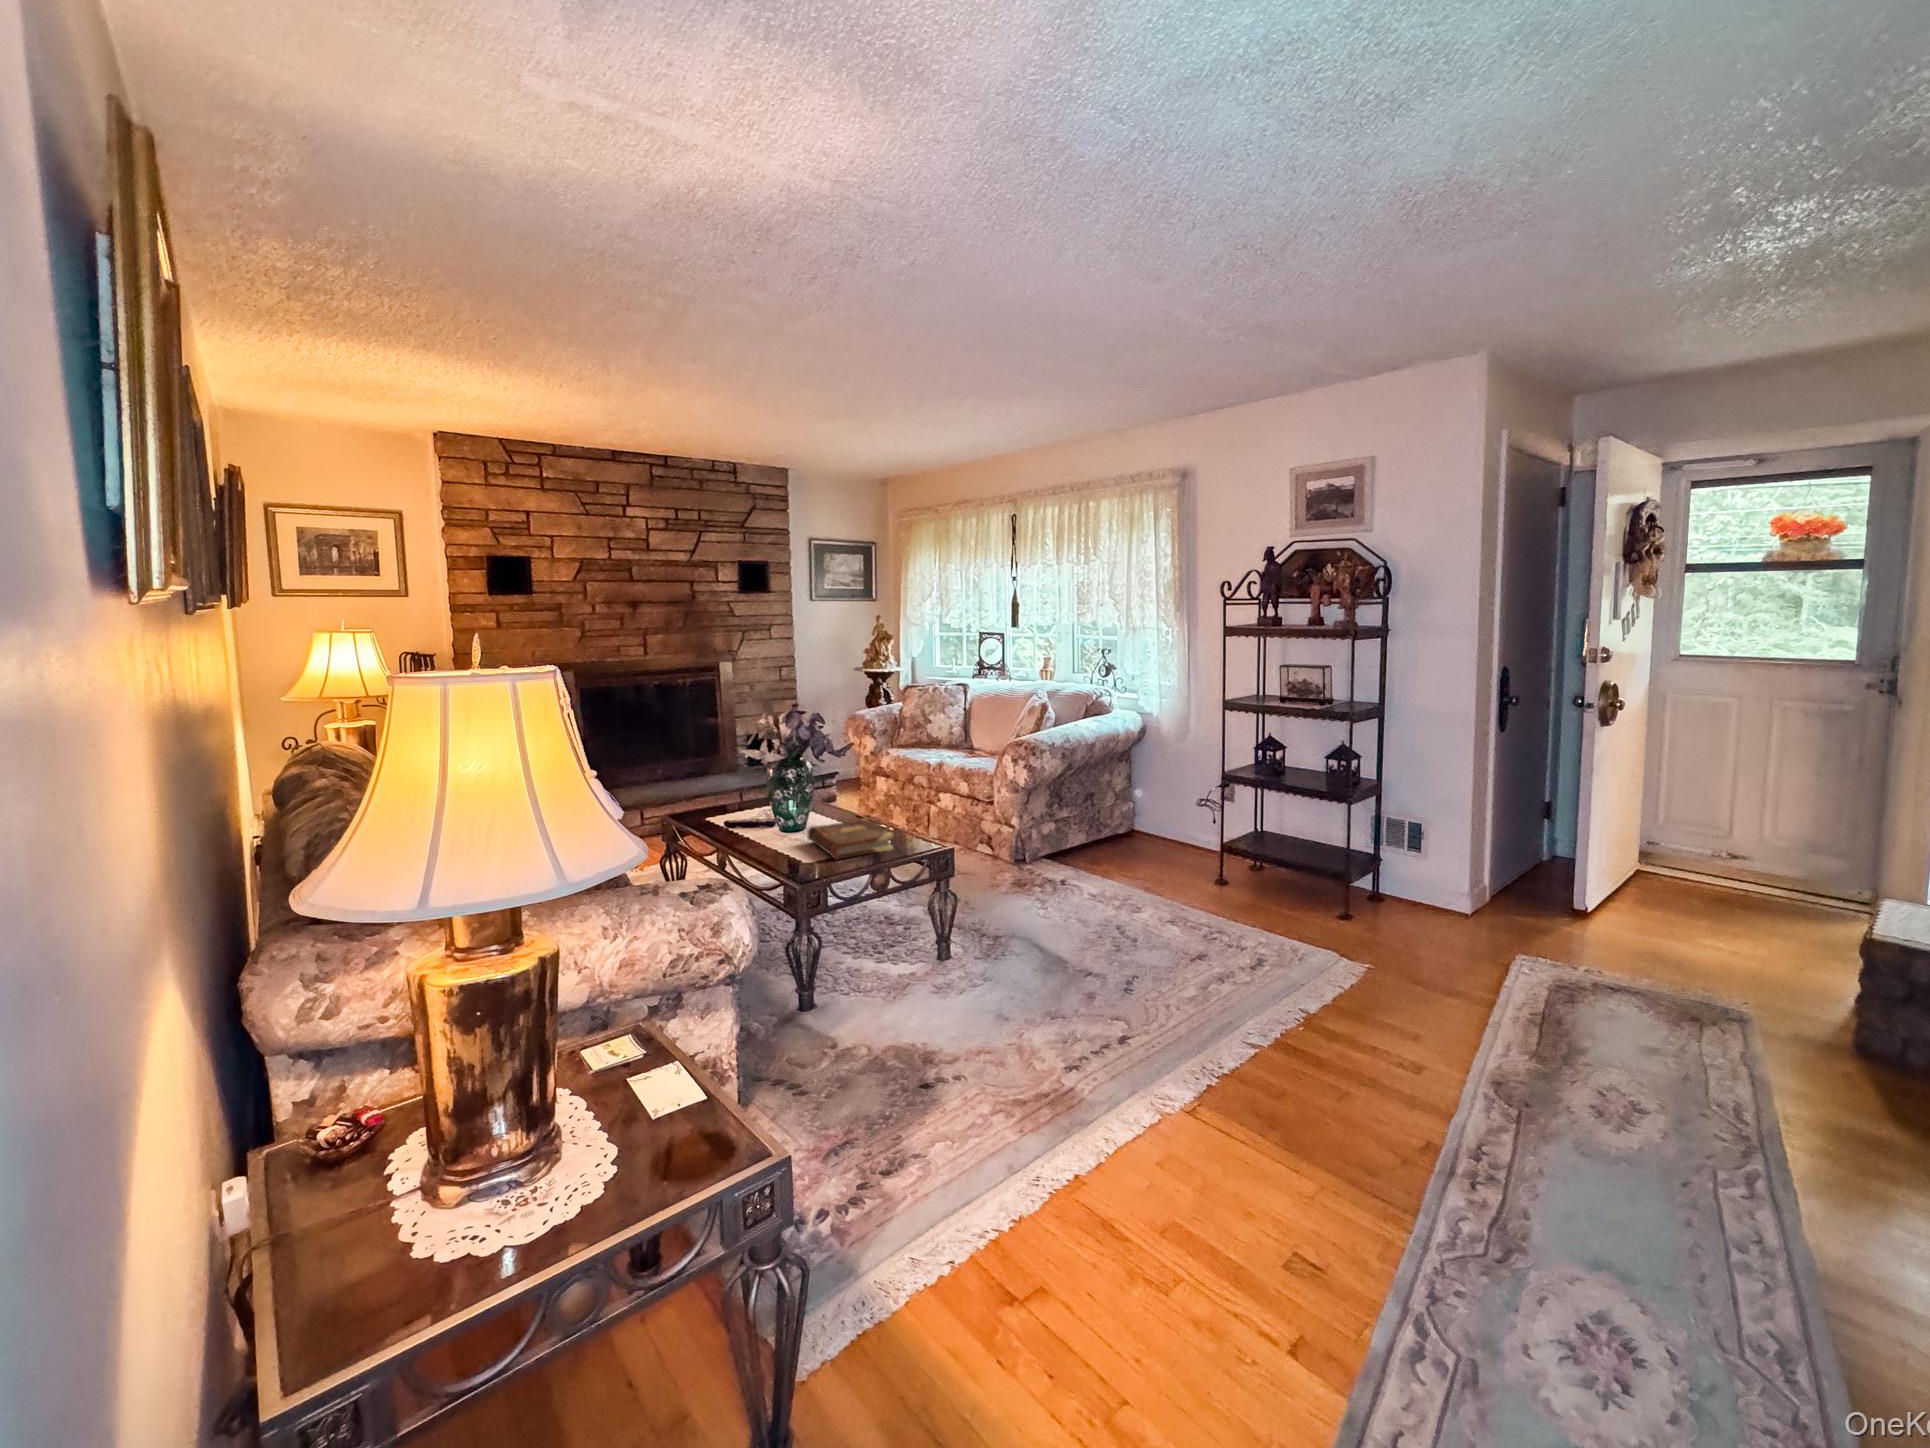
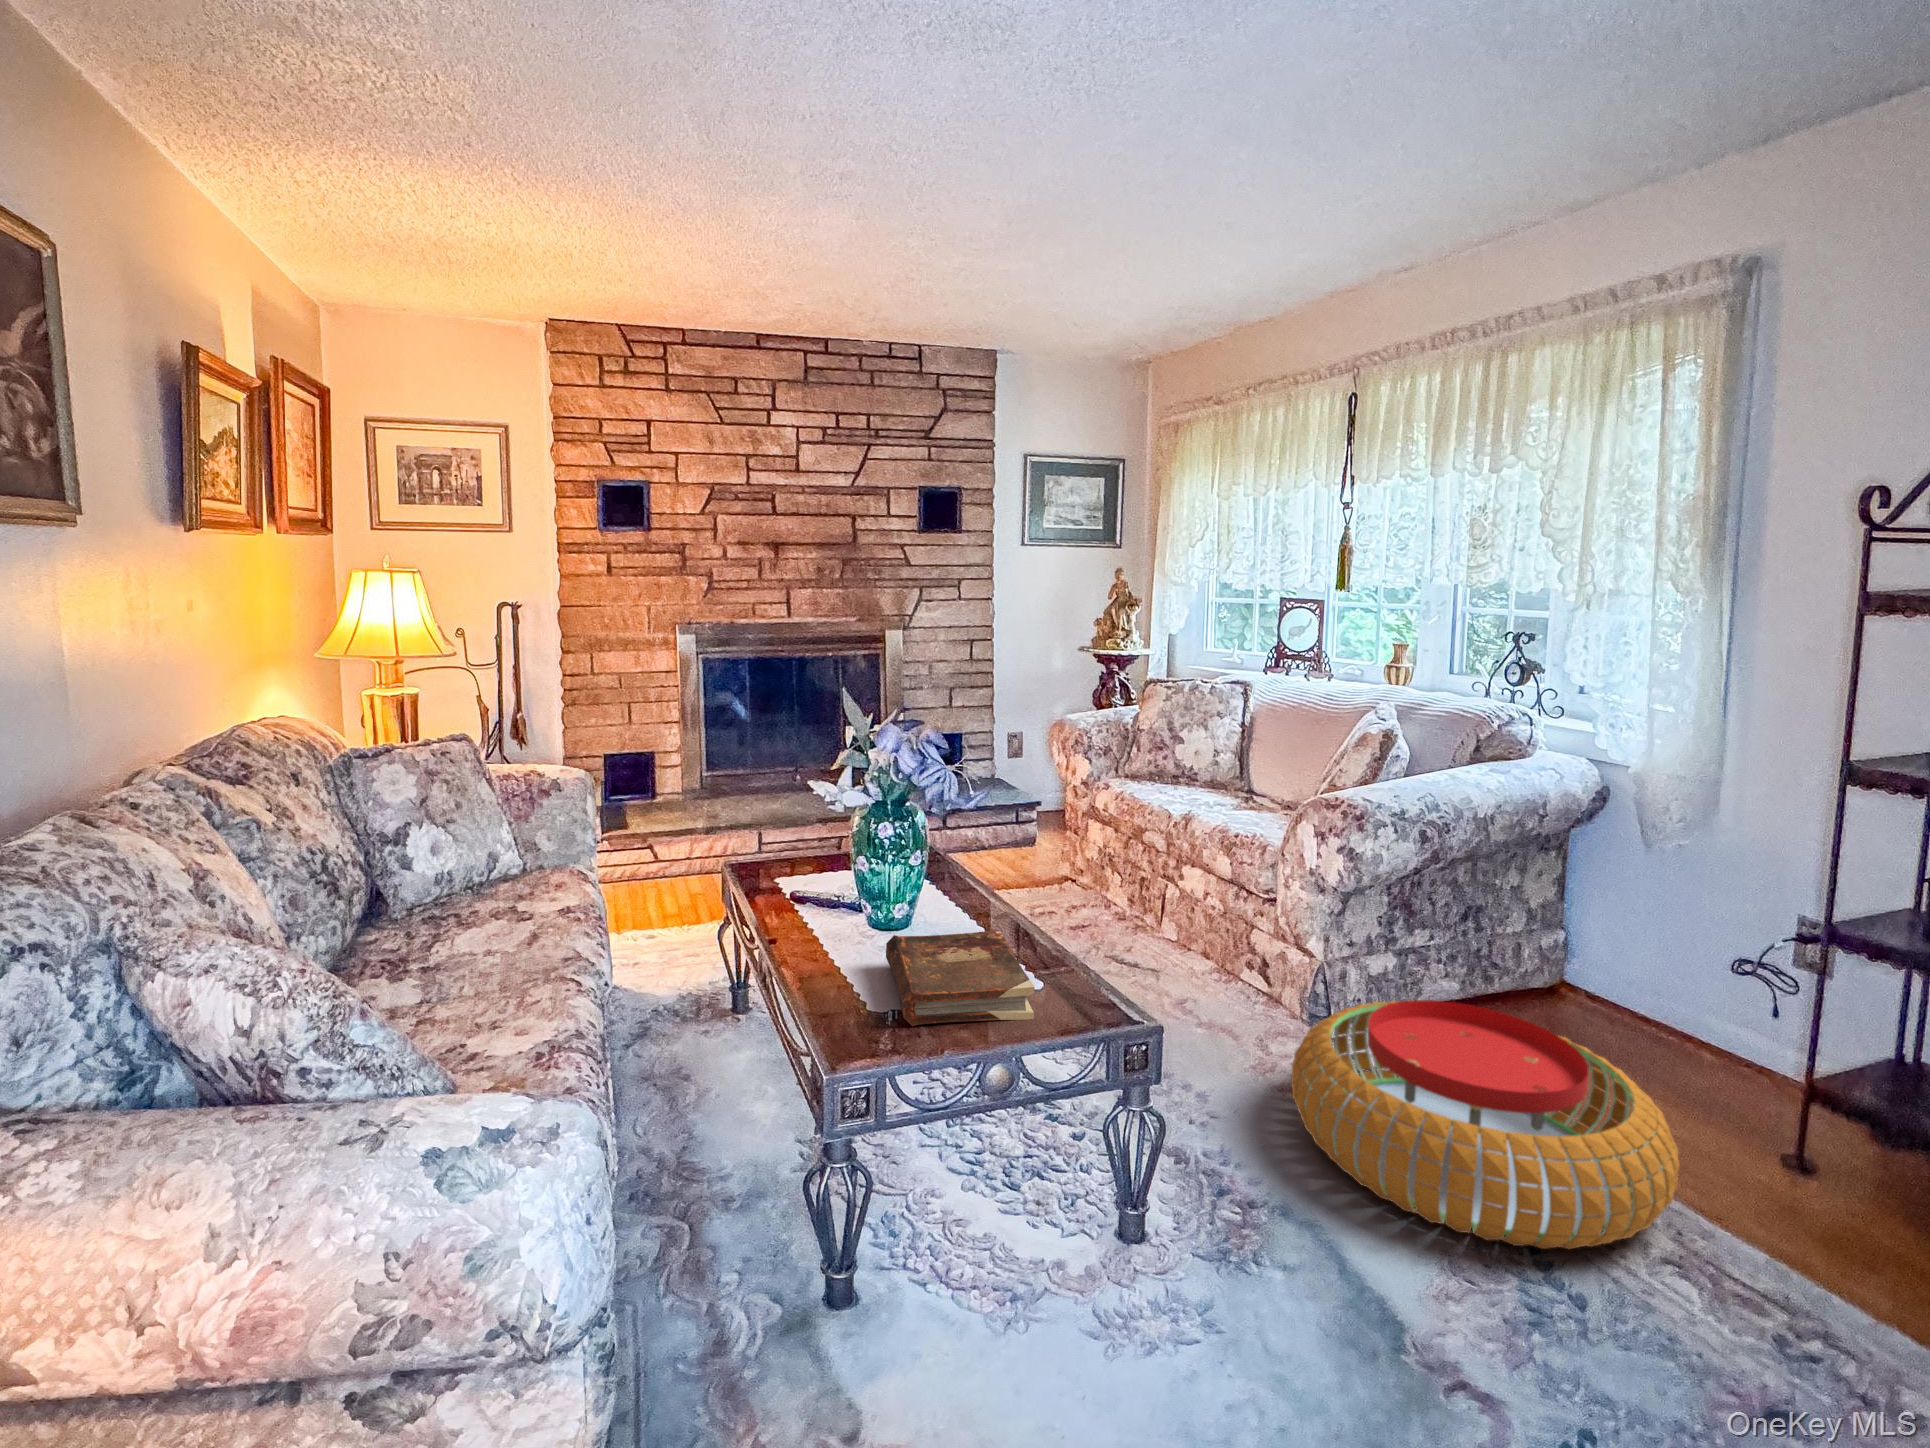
pouf: none [1007,831,1162,922] -> present [1291,1000,1680,1249]

